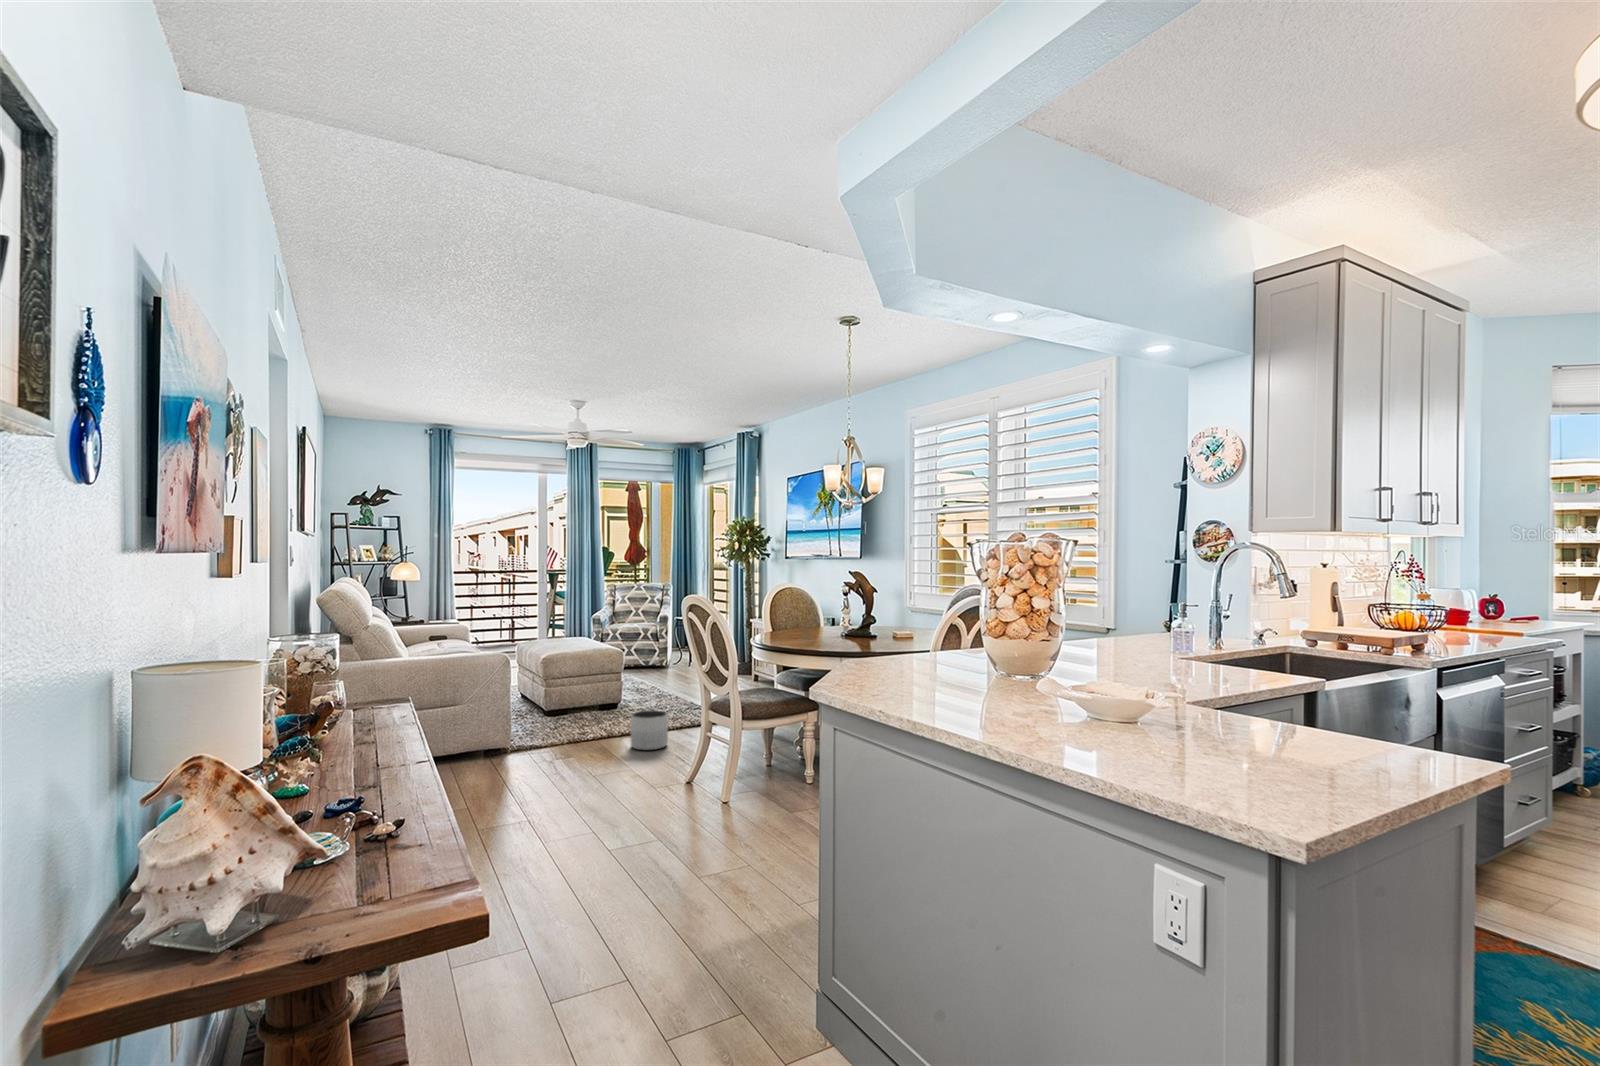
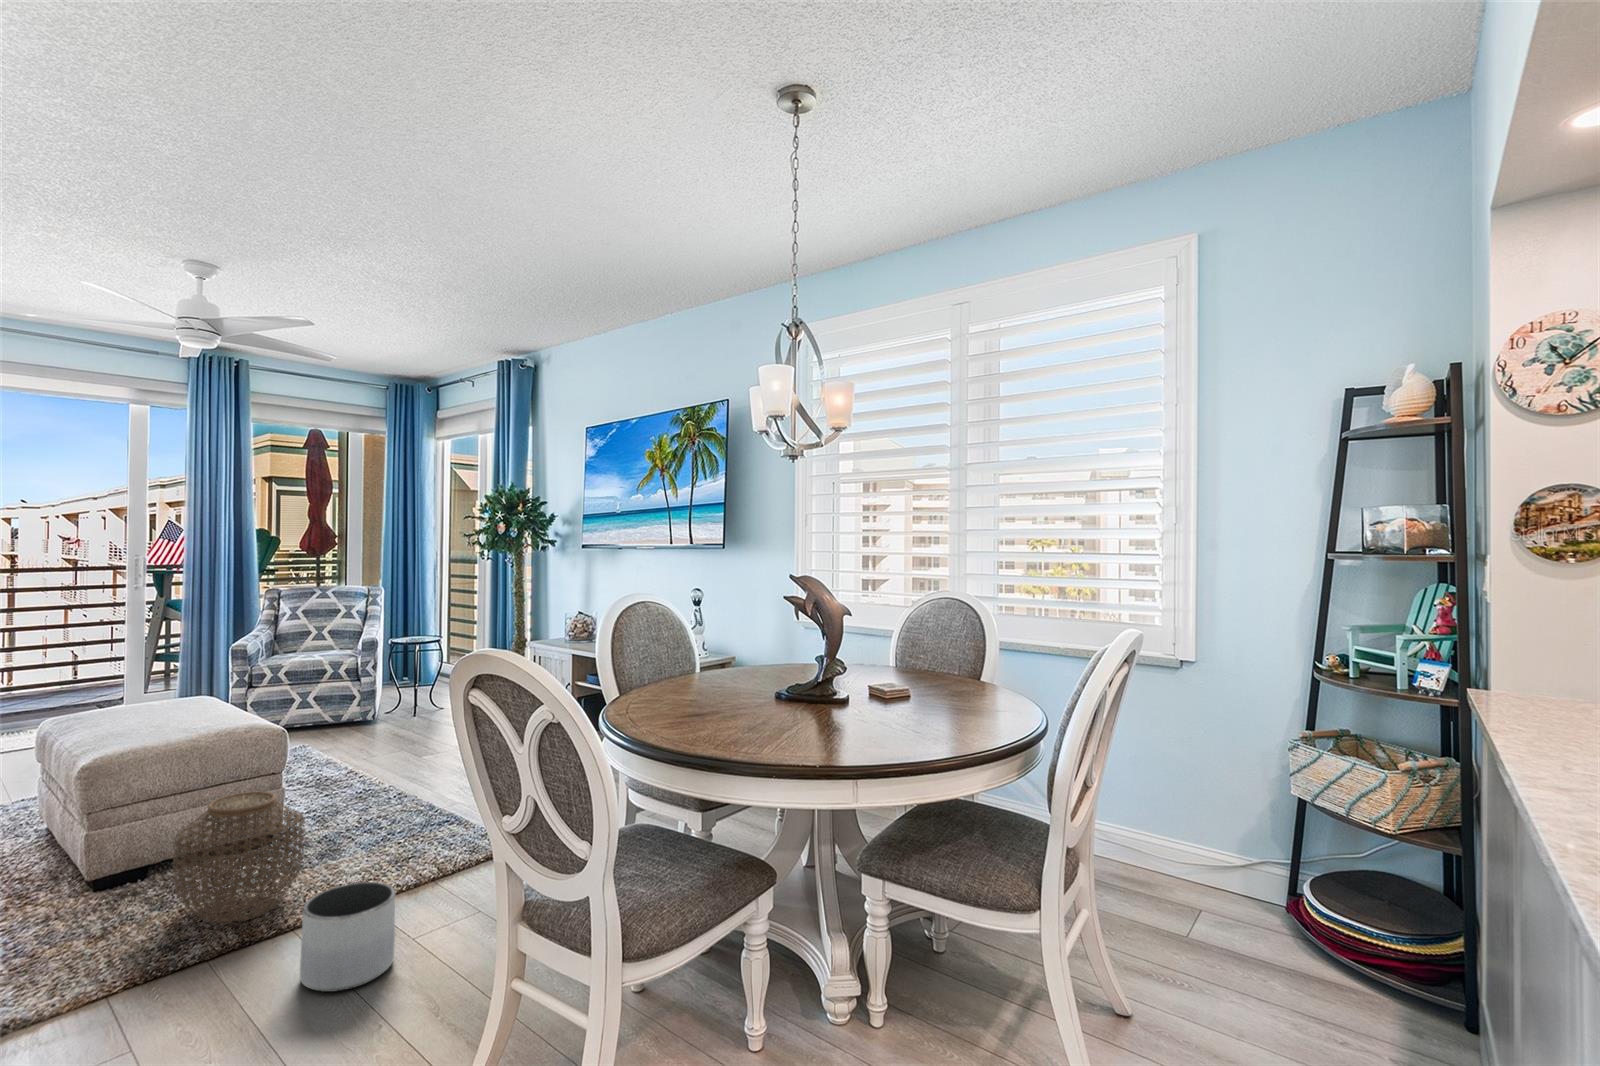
woven basket: none [580,674,631,730] -> present [173,792,304,923]

